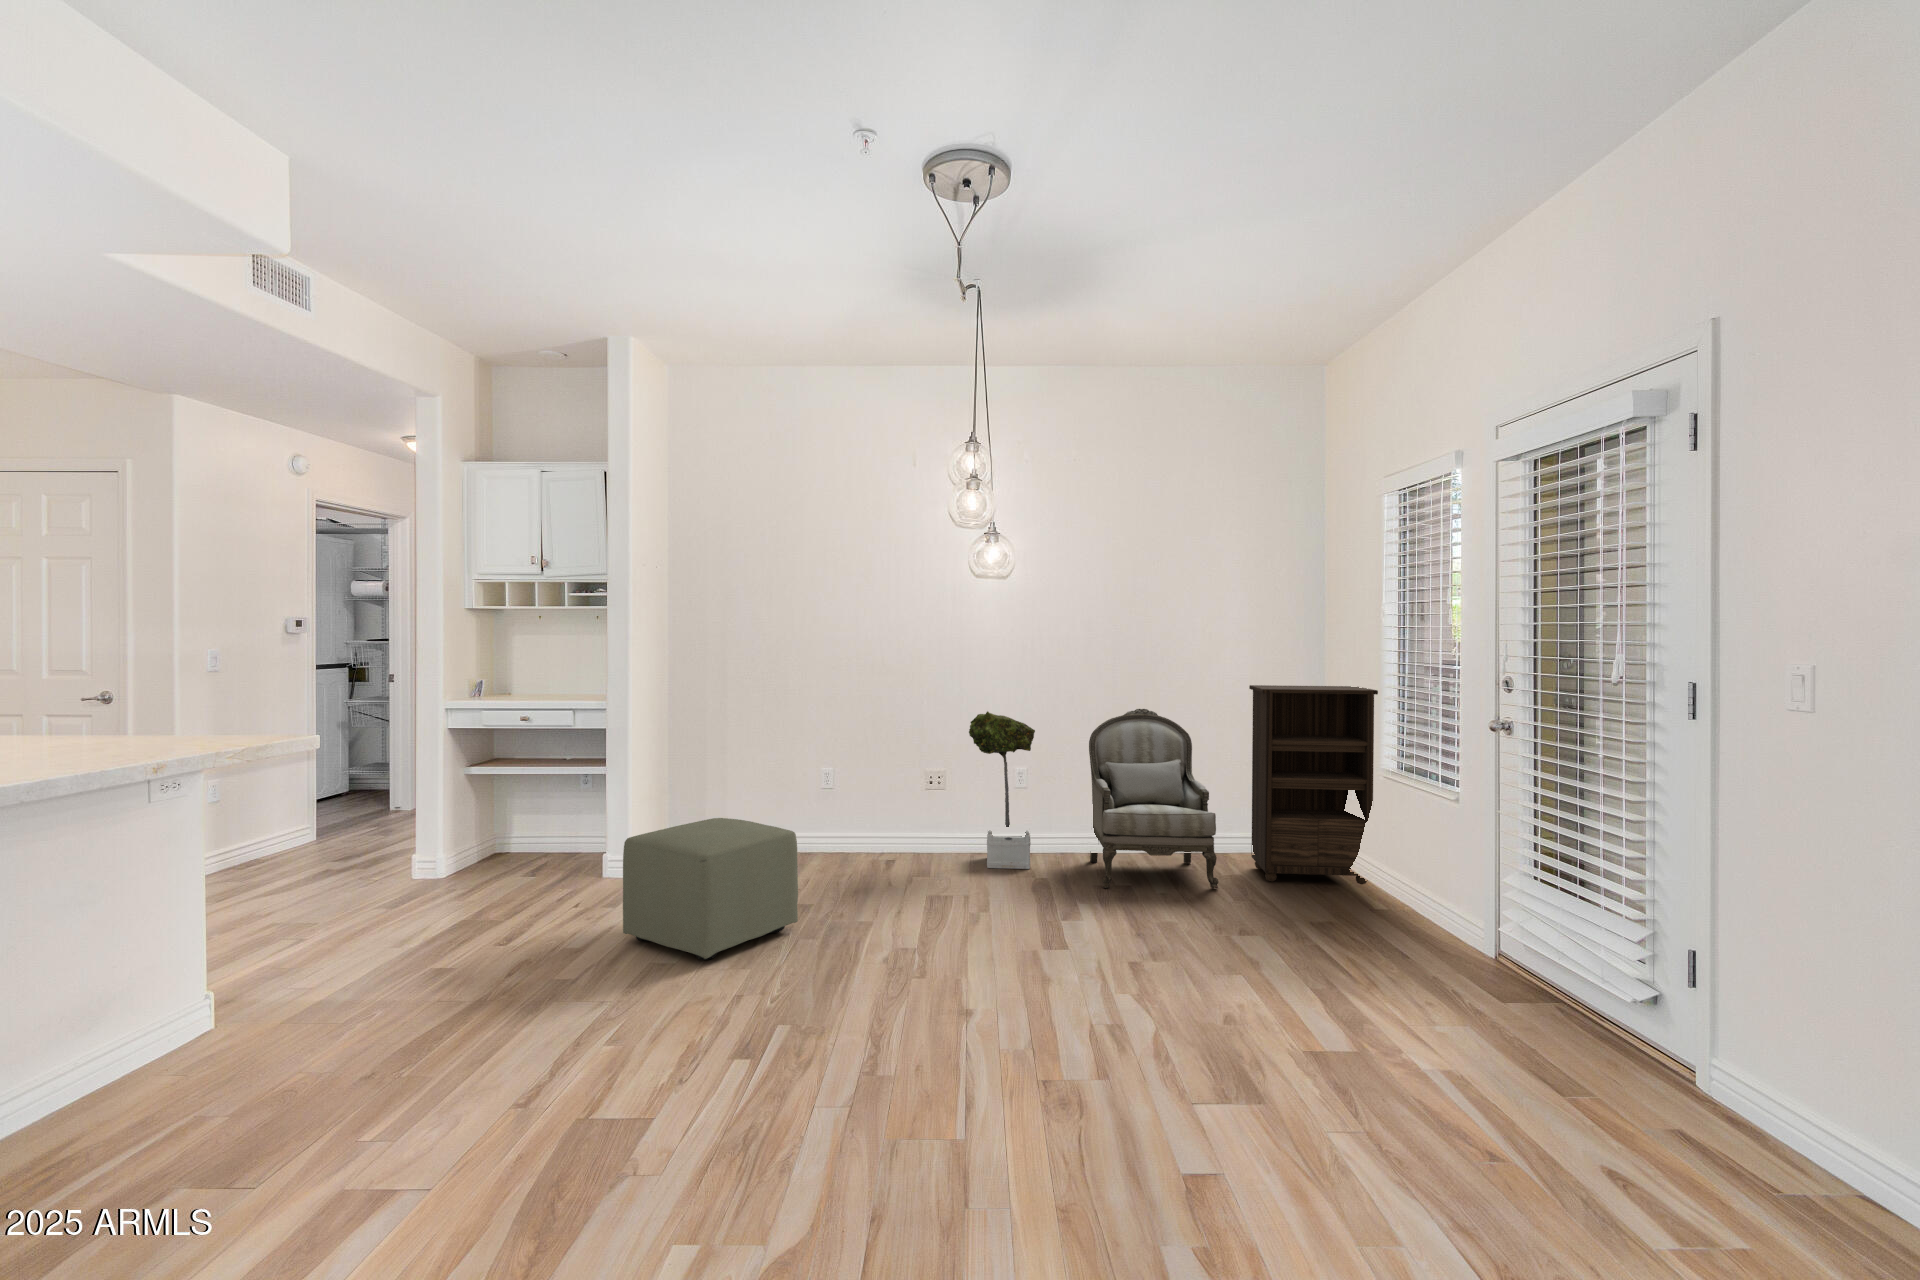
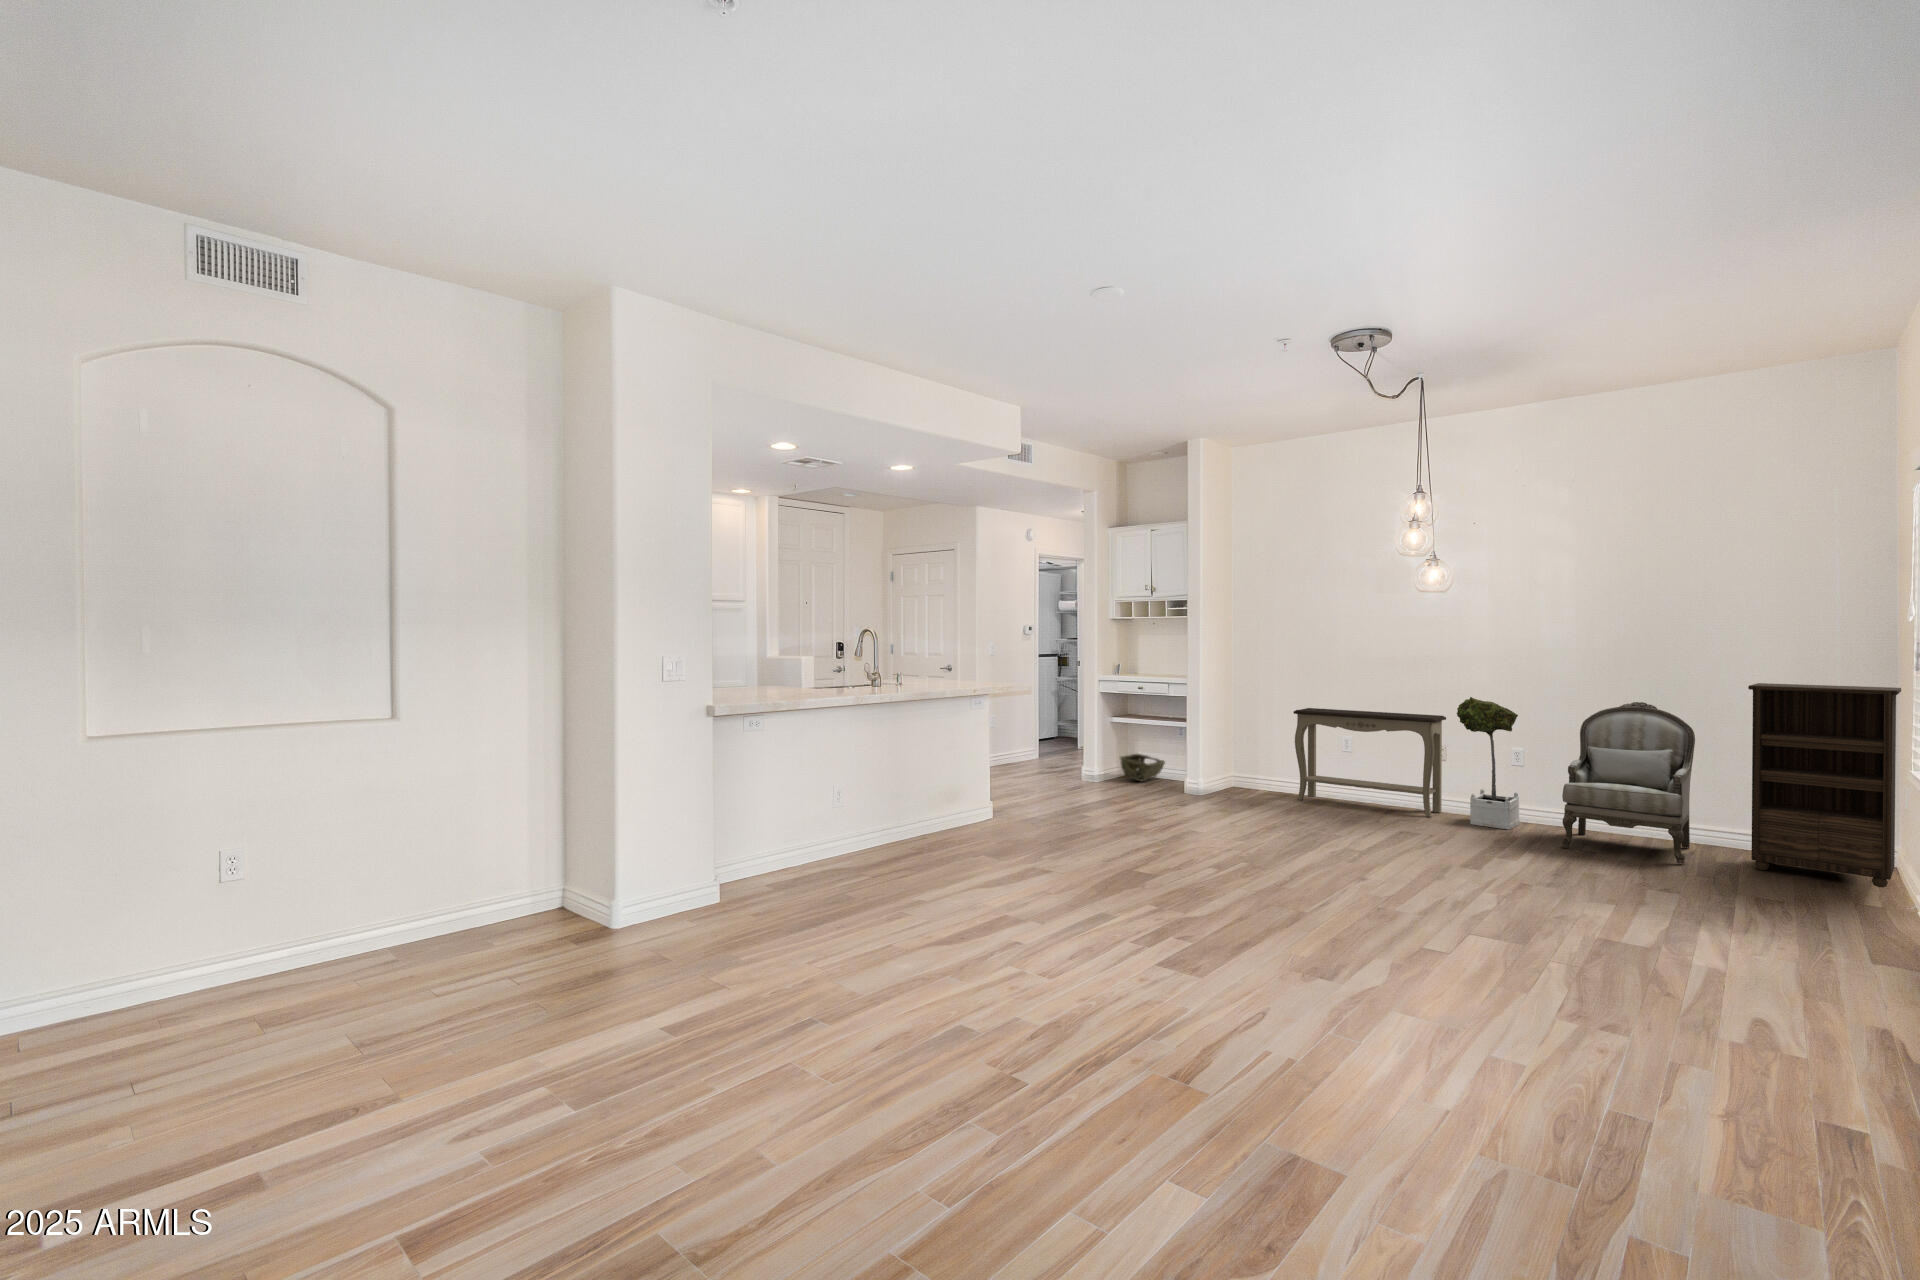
console table: none [764,734,947,865] -> present [1293,708,1446,817]
ottoman: present [623,818,798,960] -> none [1177,754,1285,832]
woven basket: none [486,819,561,866] -> present [1120,754,1165,781]

